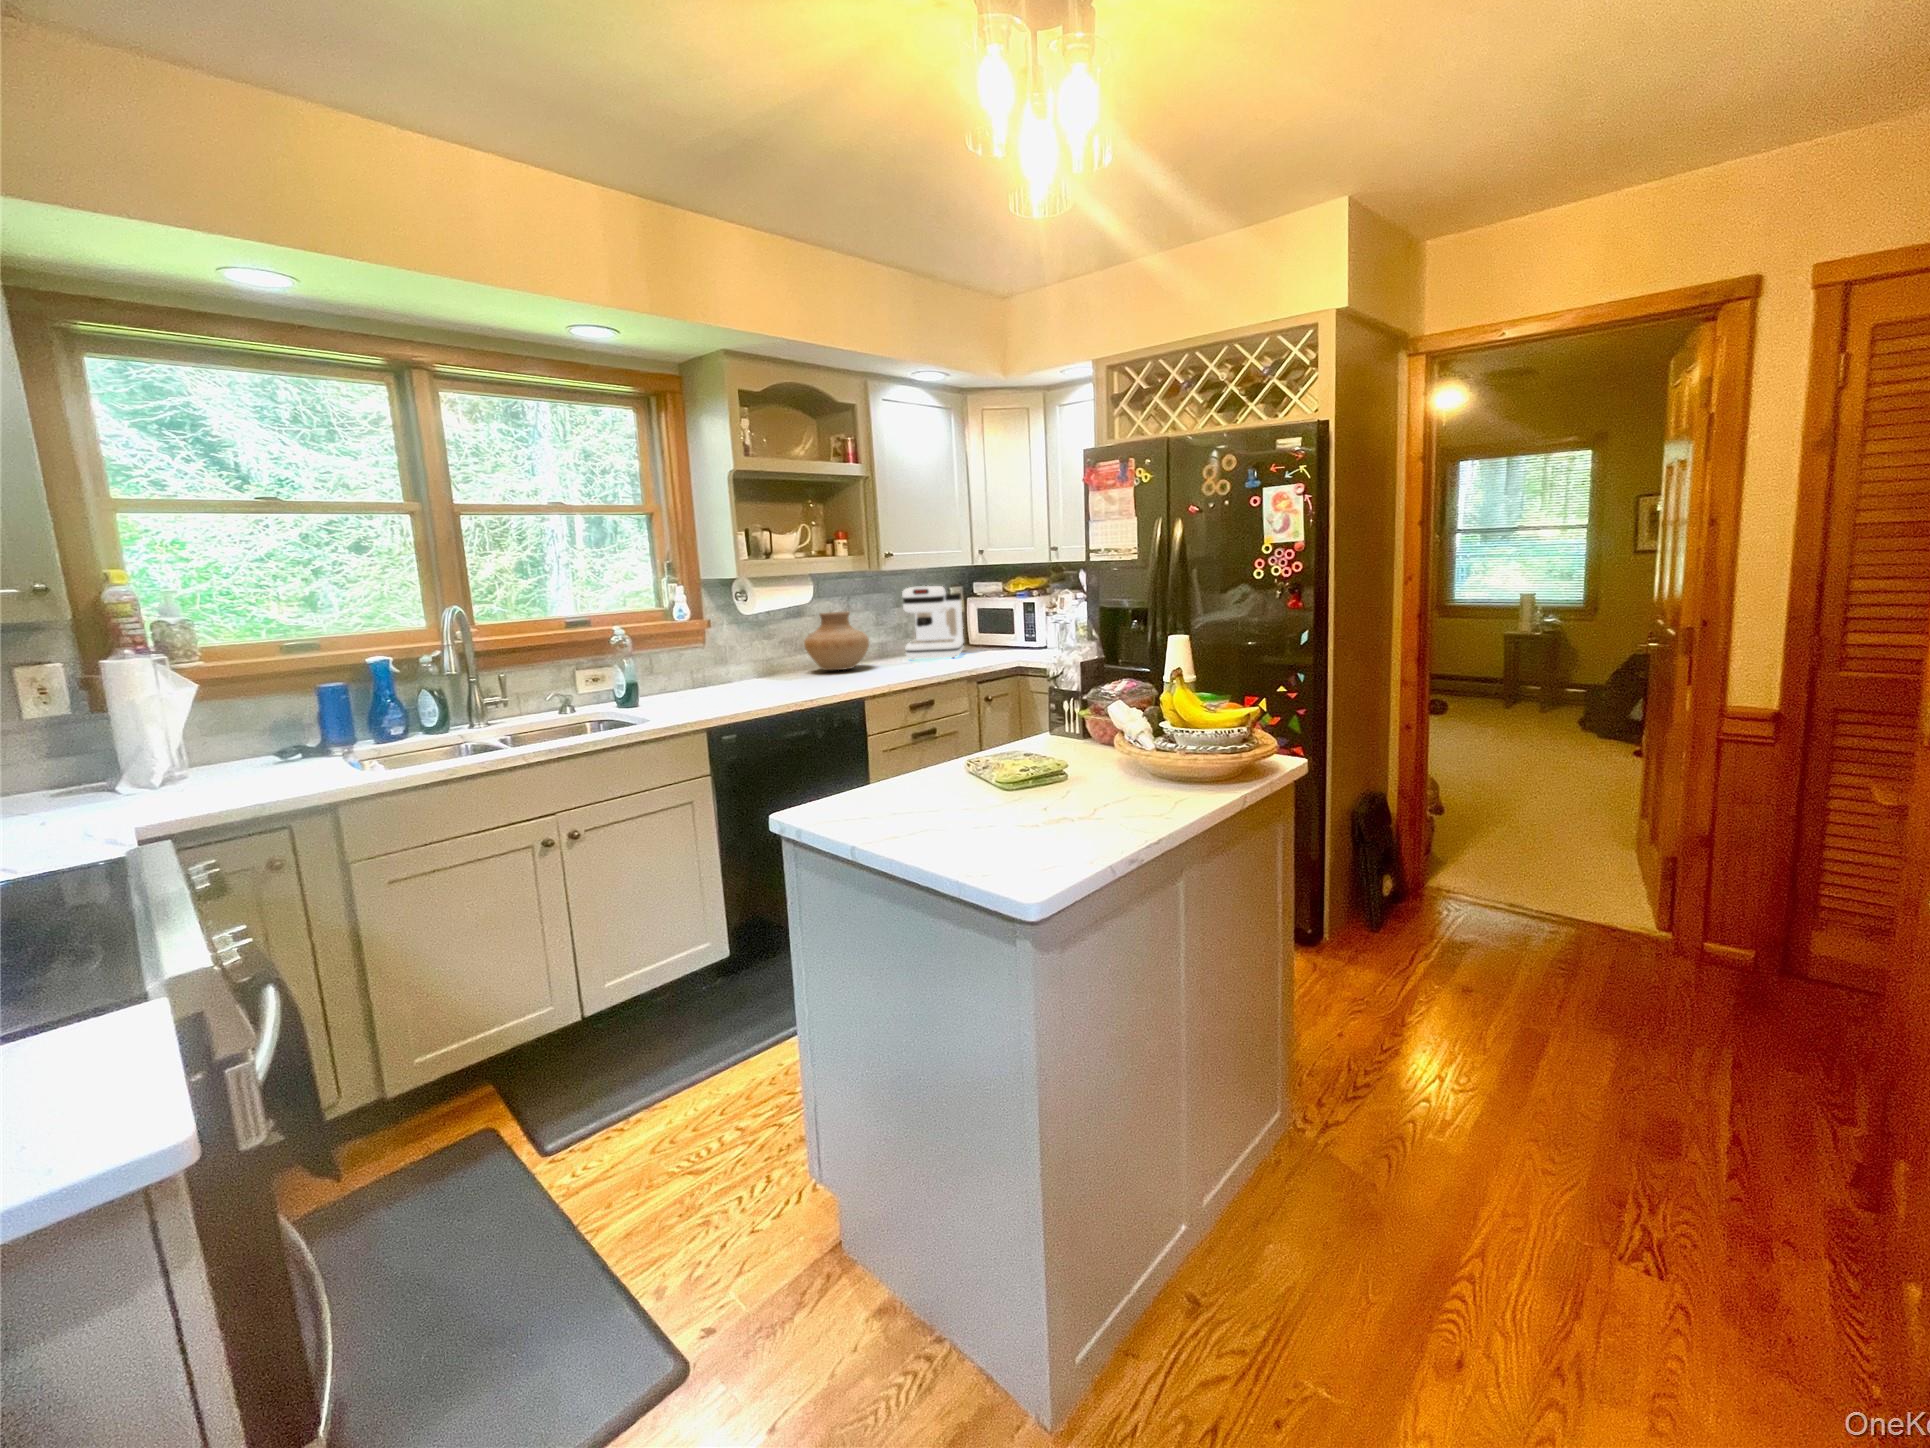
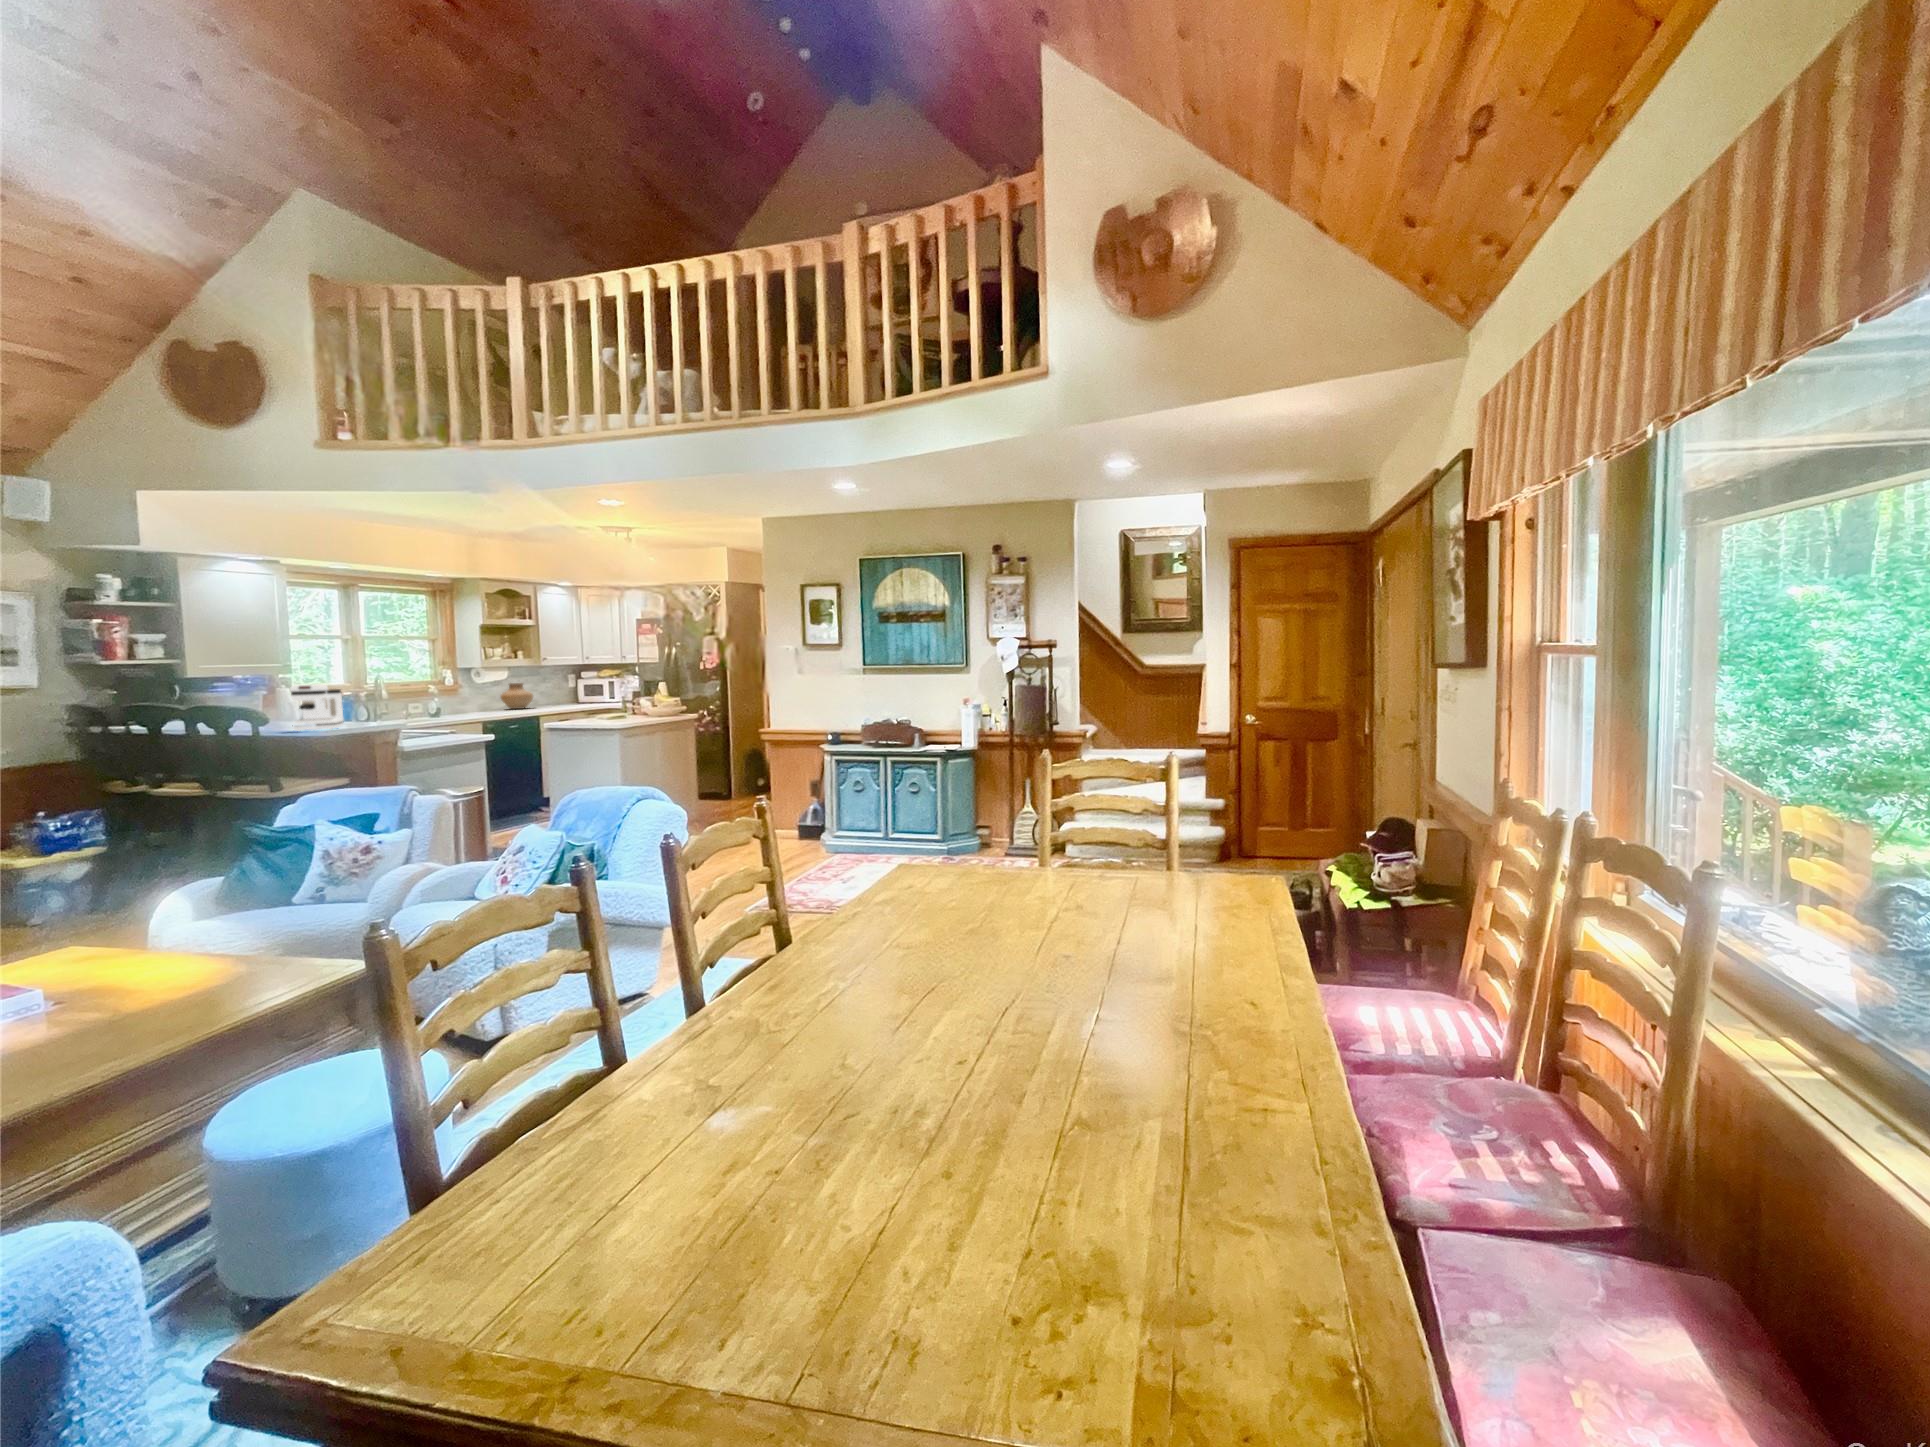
coffee maker: present [902,586,964,660] -> present [290,684,344,731]

